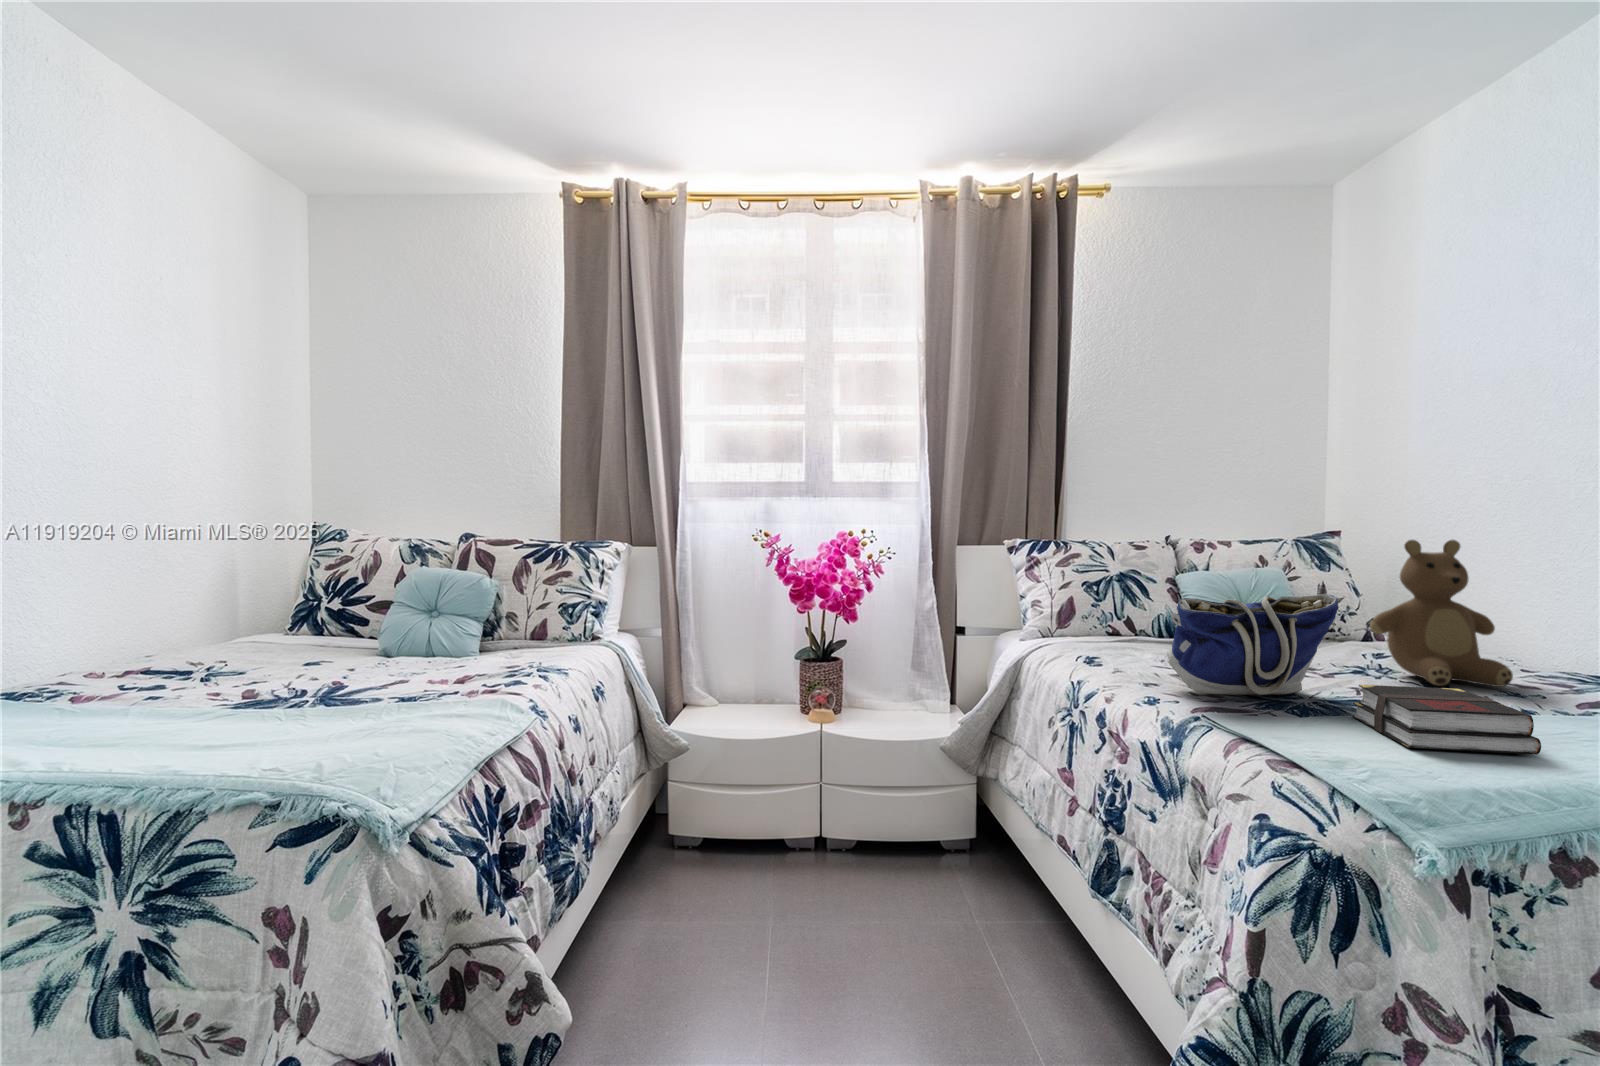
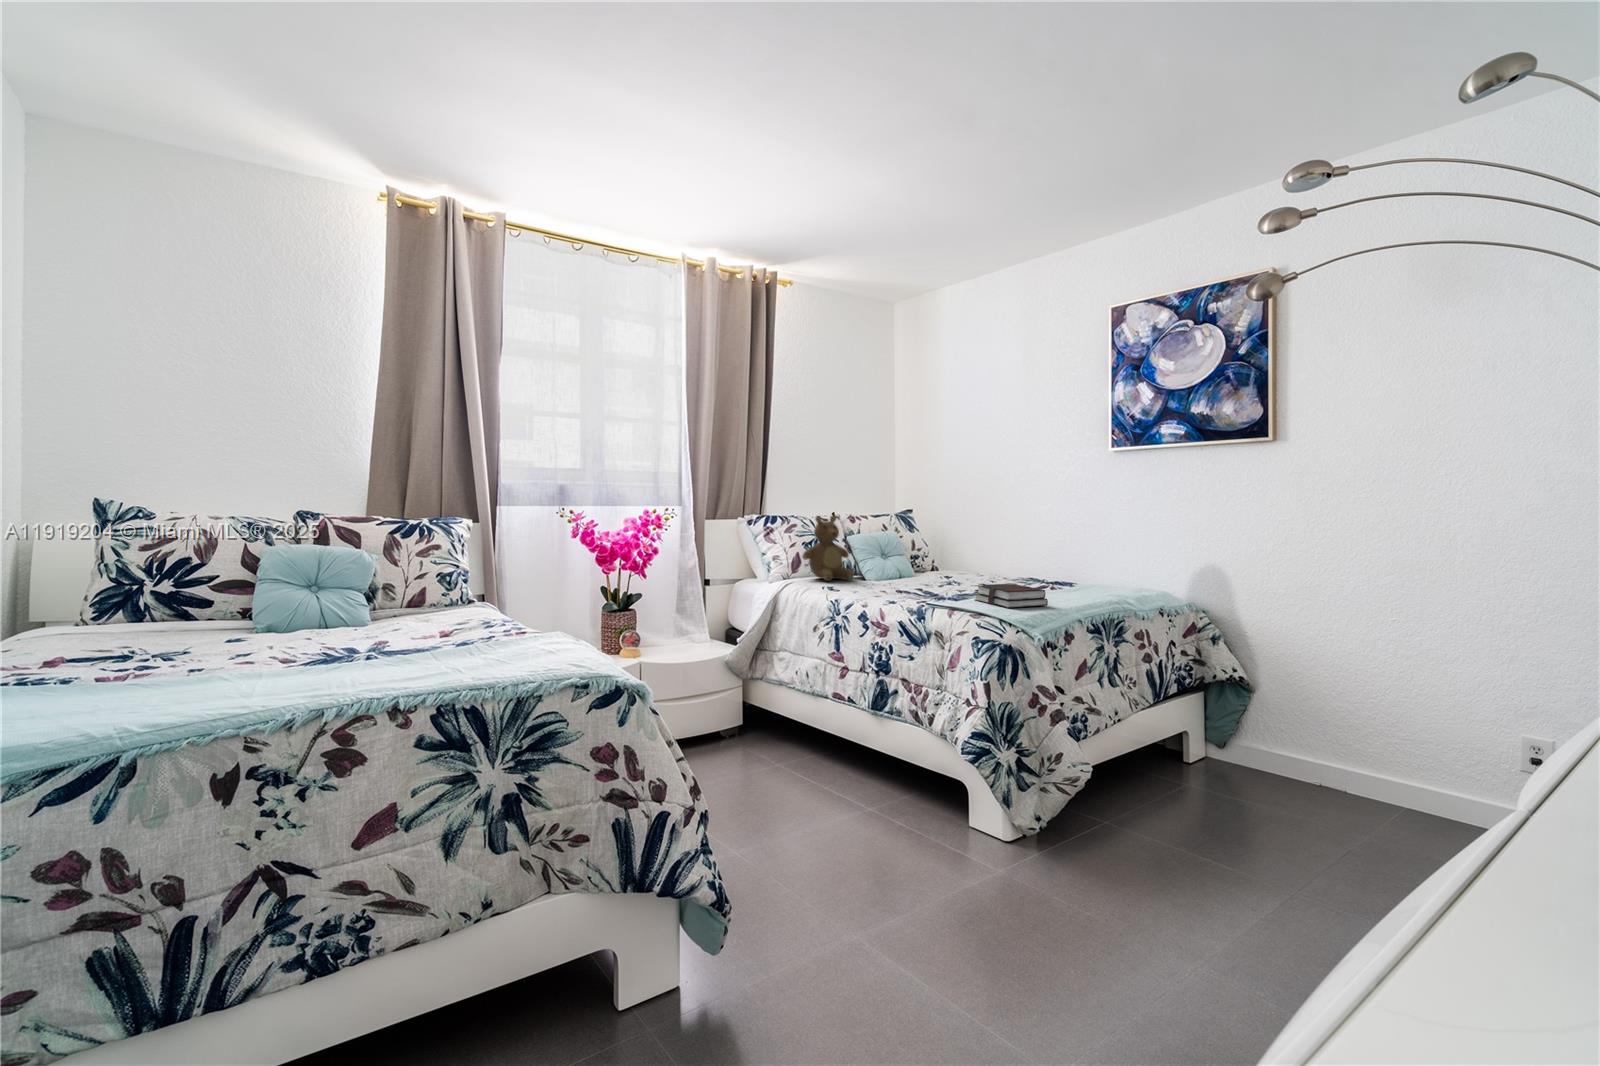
teddy bear: present [1370,539,1513,687] -> present [802,515,854,581]
tote bag: present [1167,594,1339,695] -> none [887,545,960,597]

